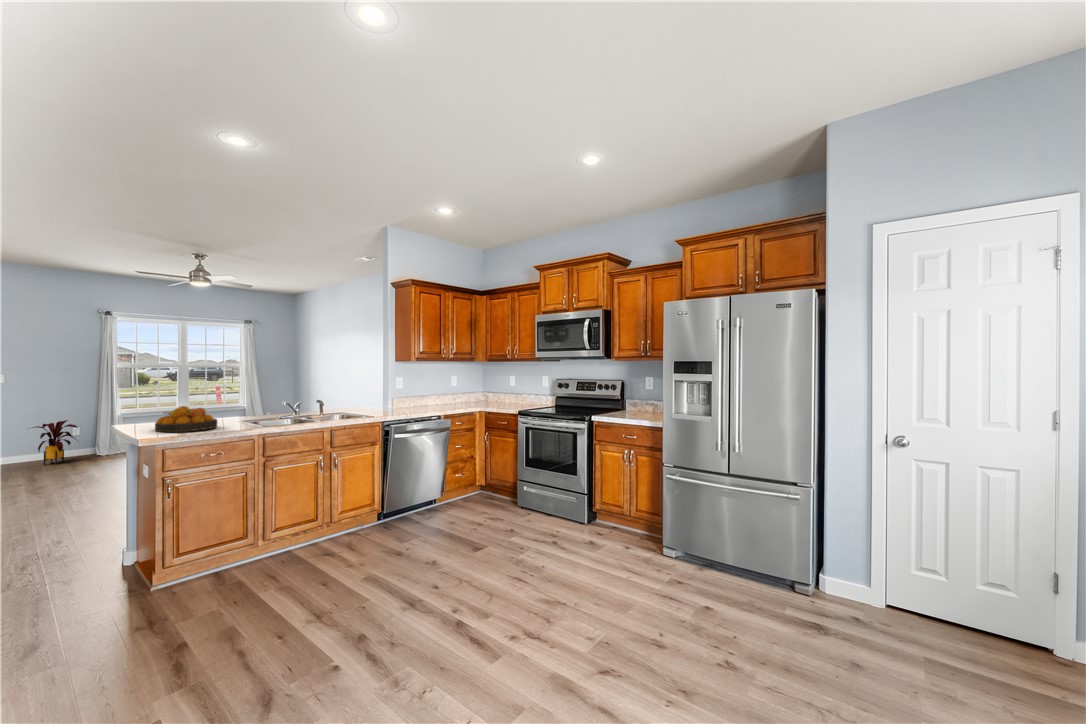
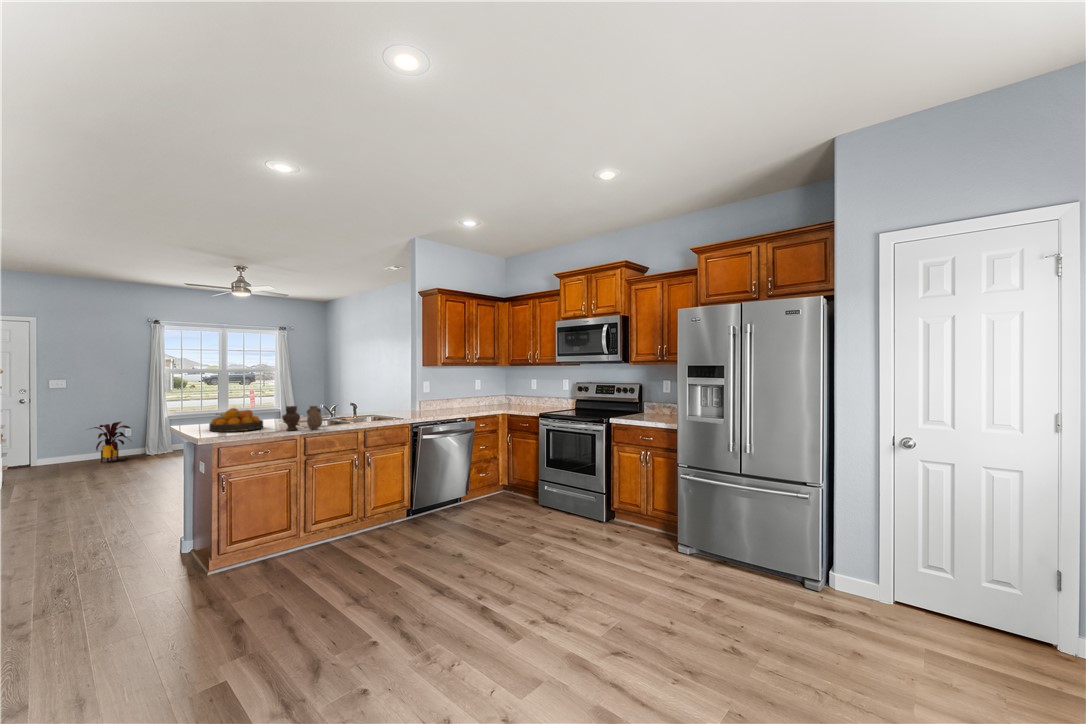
vase: none [238,403,284,431] -> present [282,406,322,431]

